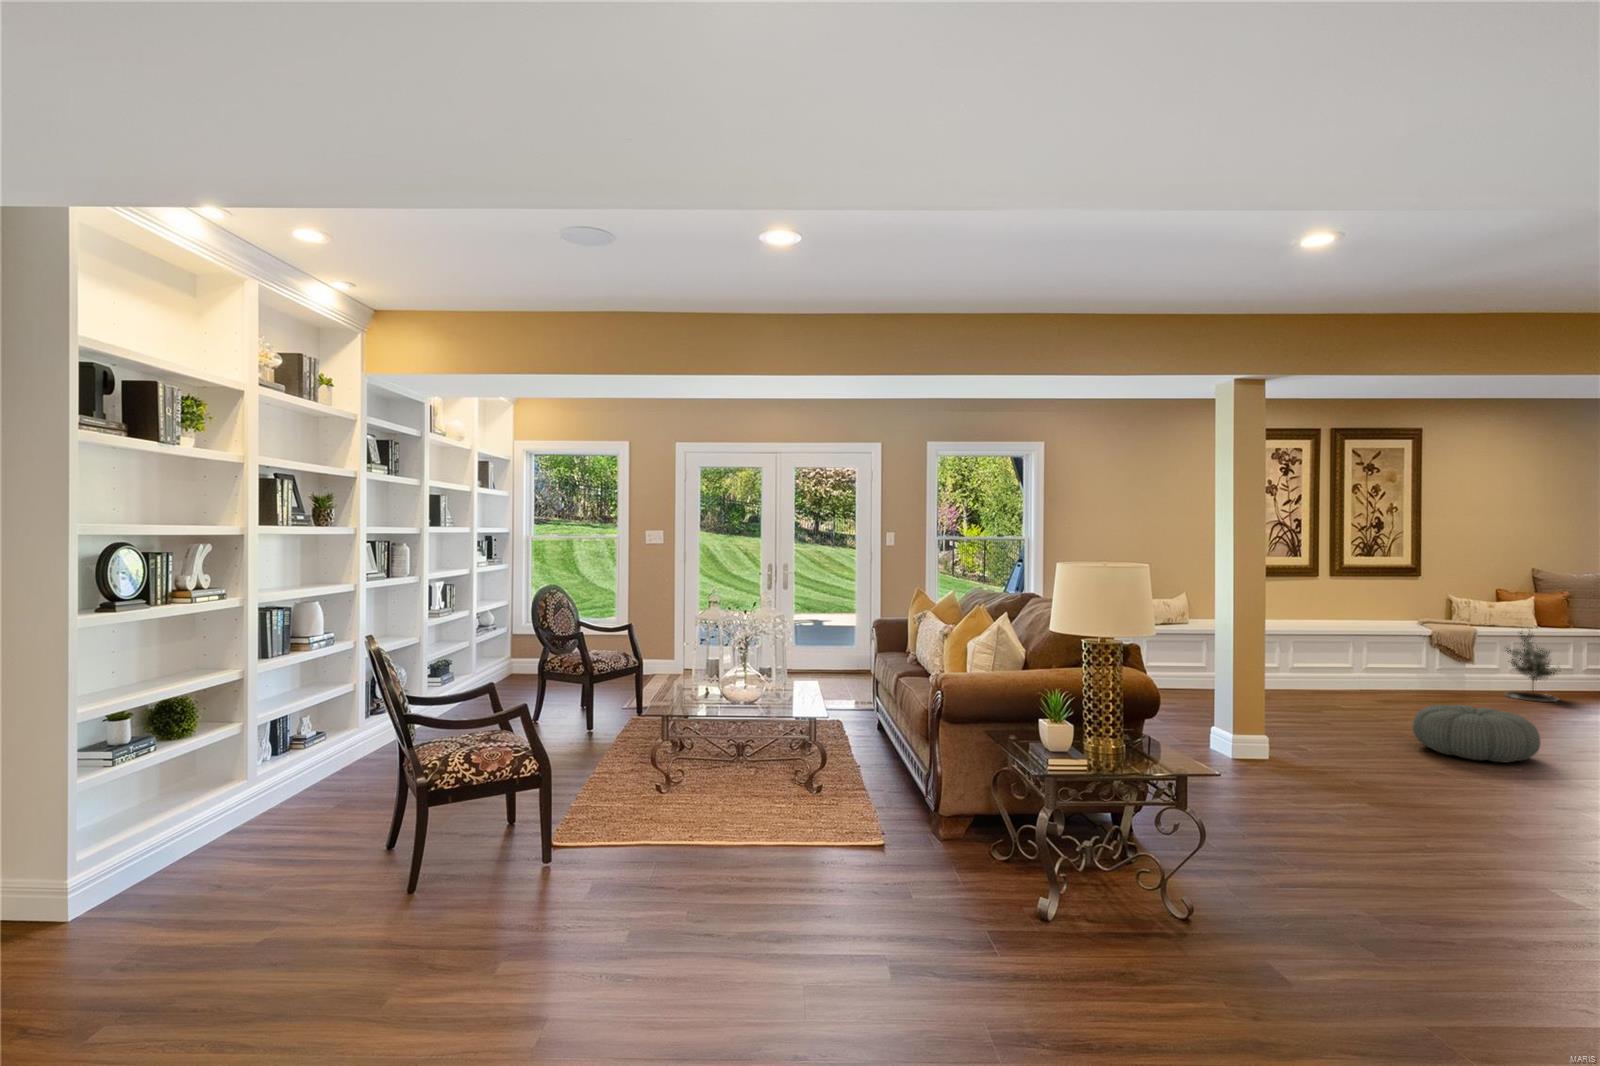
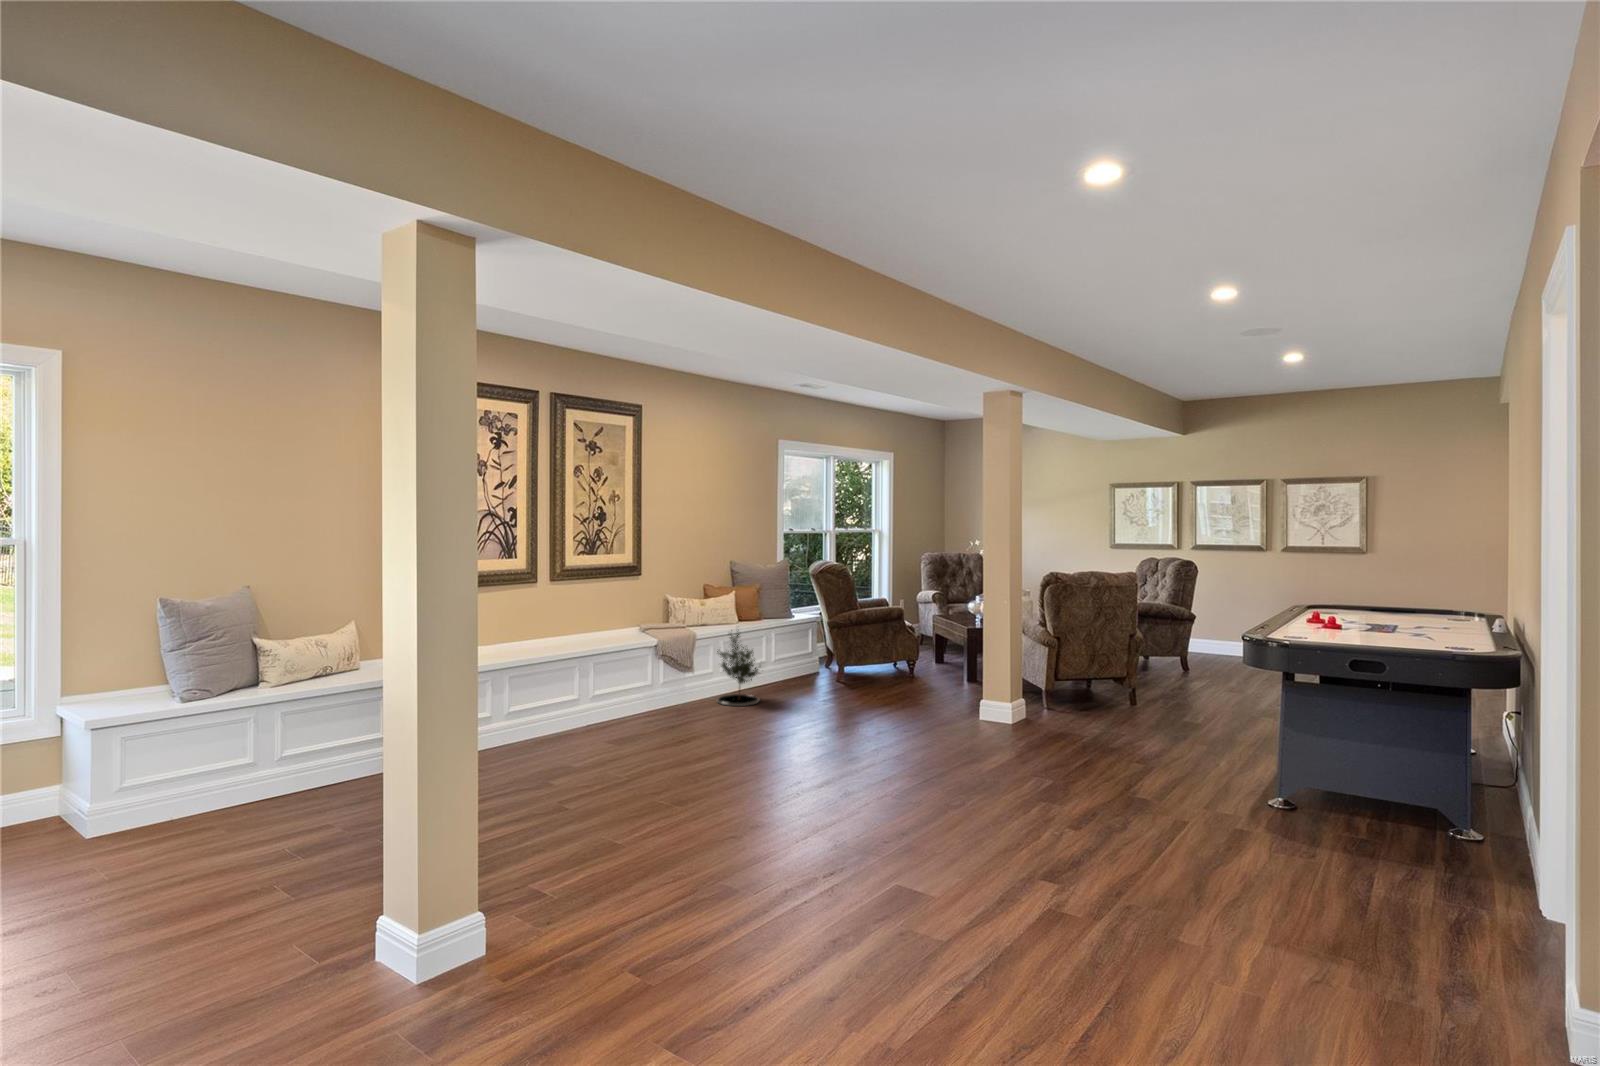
pouf: present [1413,705,1541,762] -> none [666,758,797,843]

